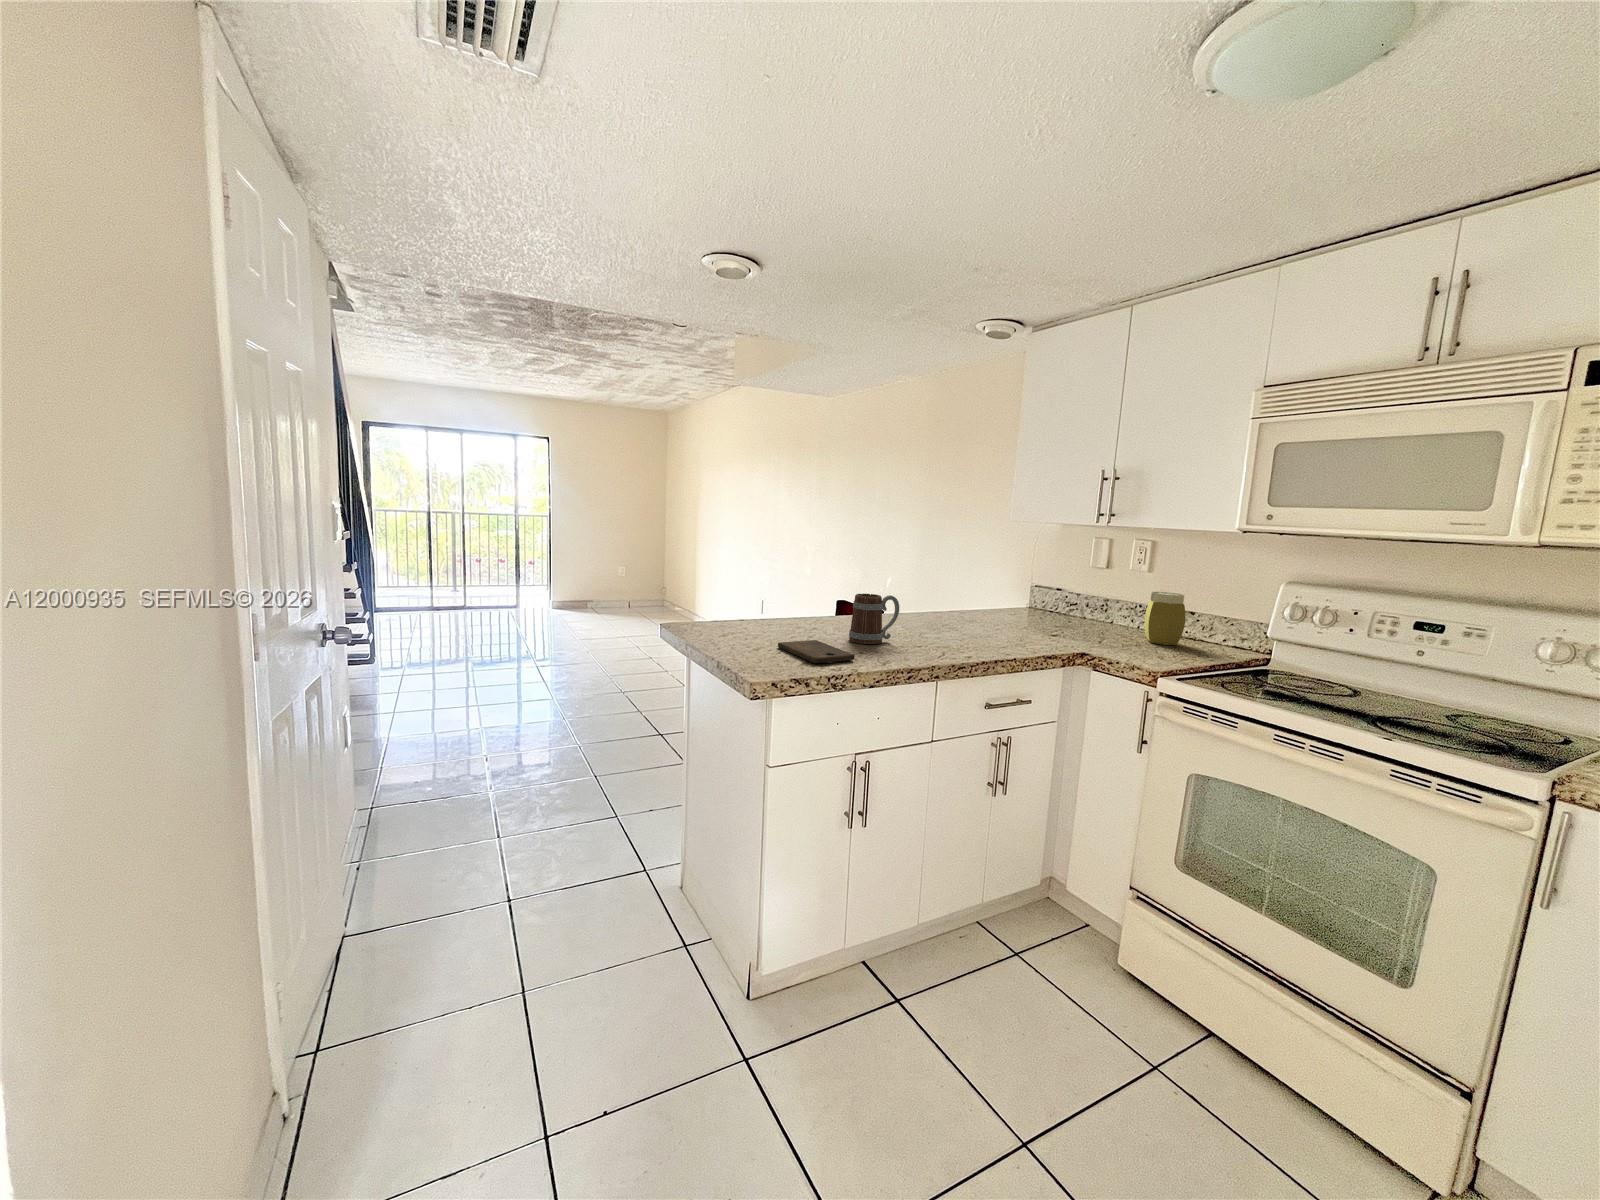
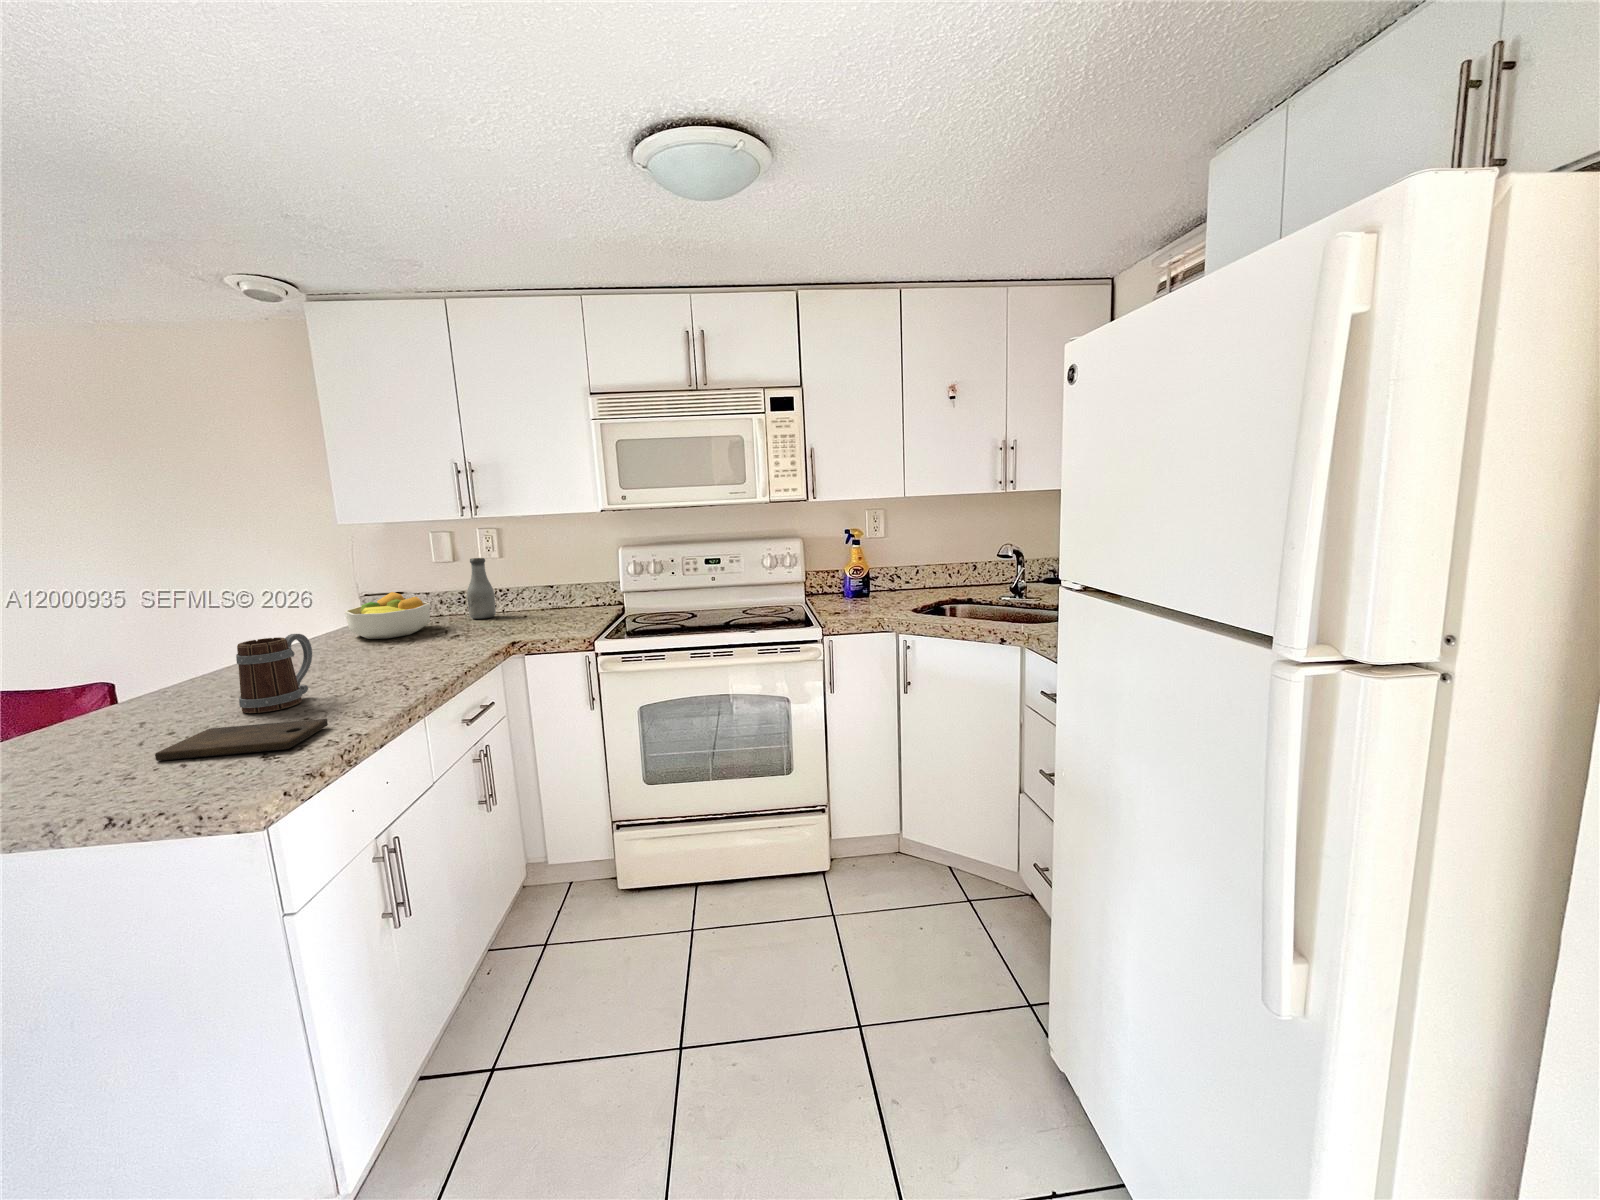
bottle: none [1102,569,1131,630] -> present [467,558,496,619]
fruit bowl: none [992,587,1060,625] -> present [344,592,430,639]
jar: present [1145,592,1185,645] -> none [519,571,556,620]

